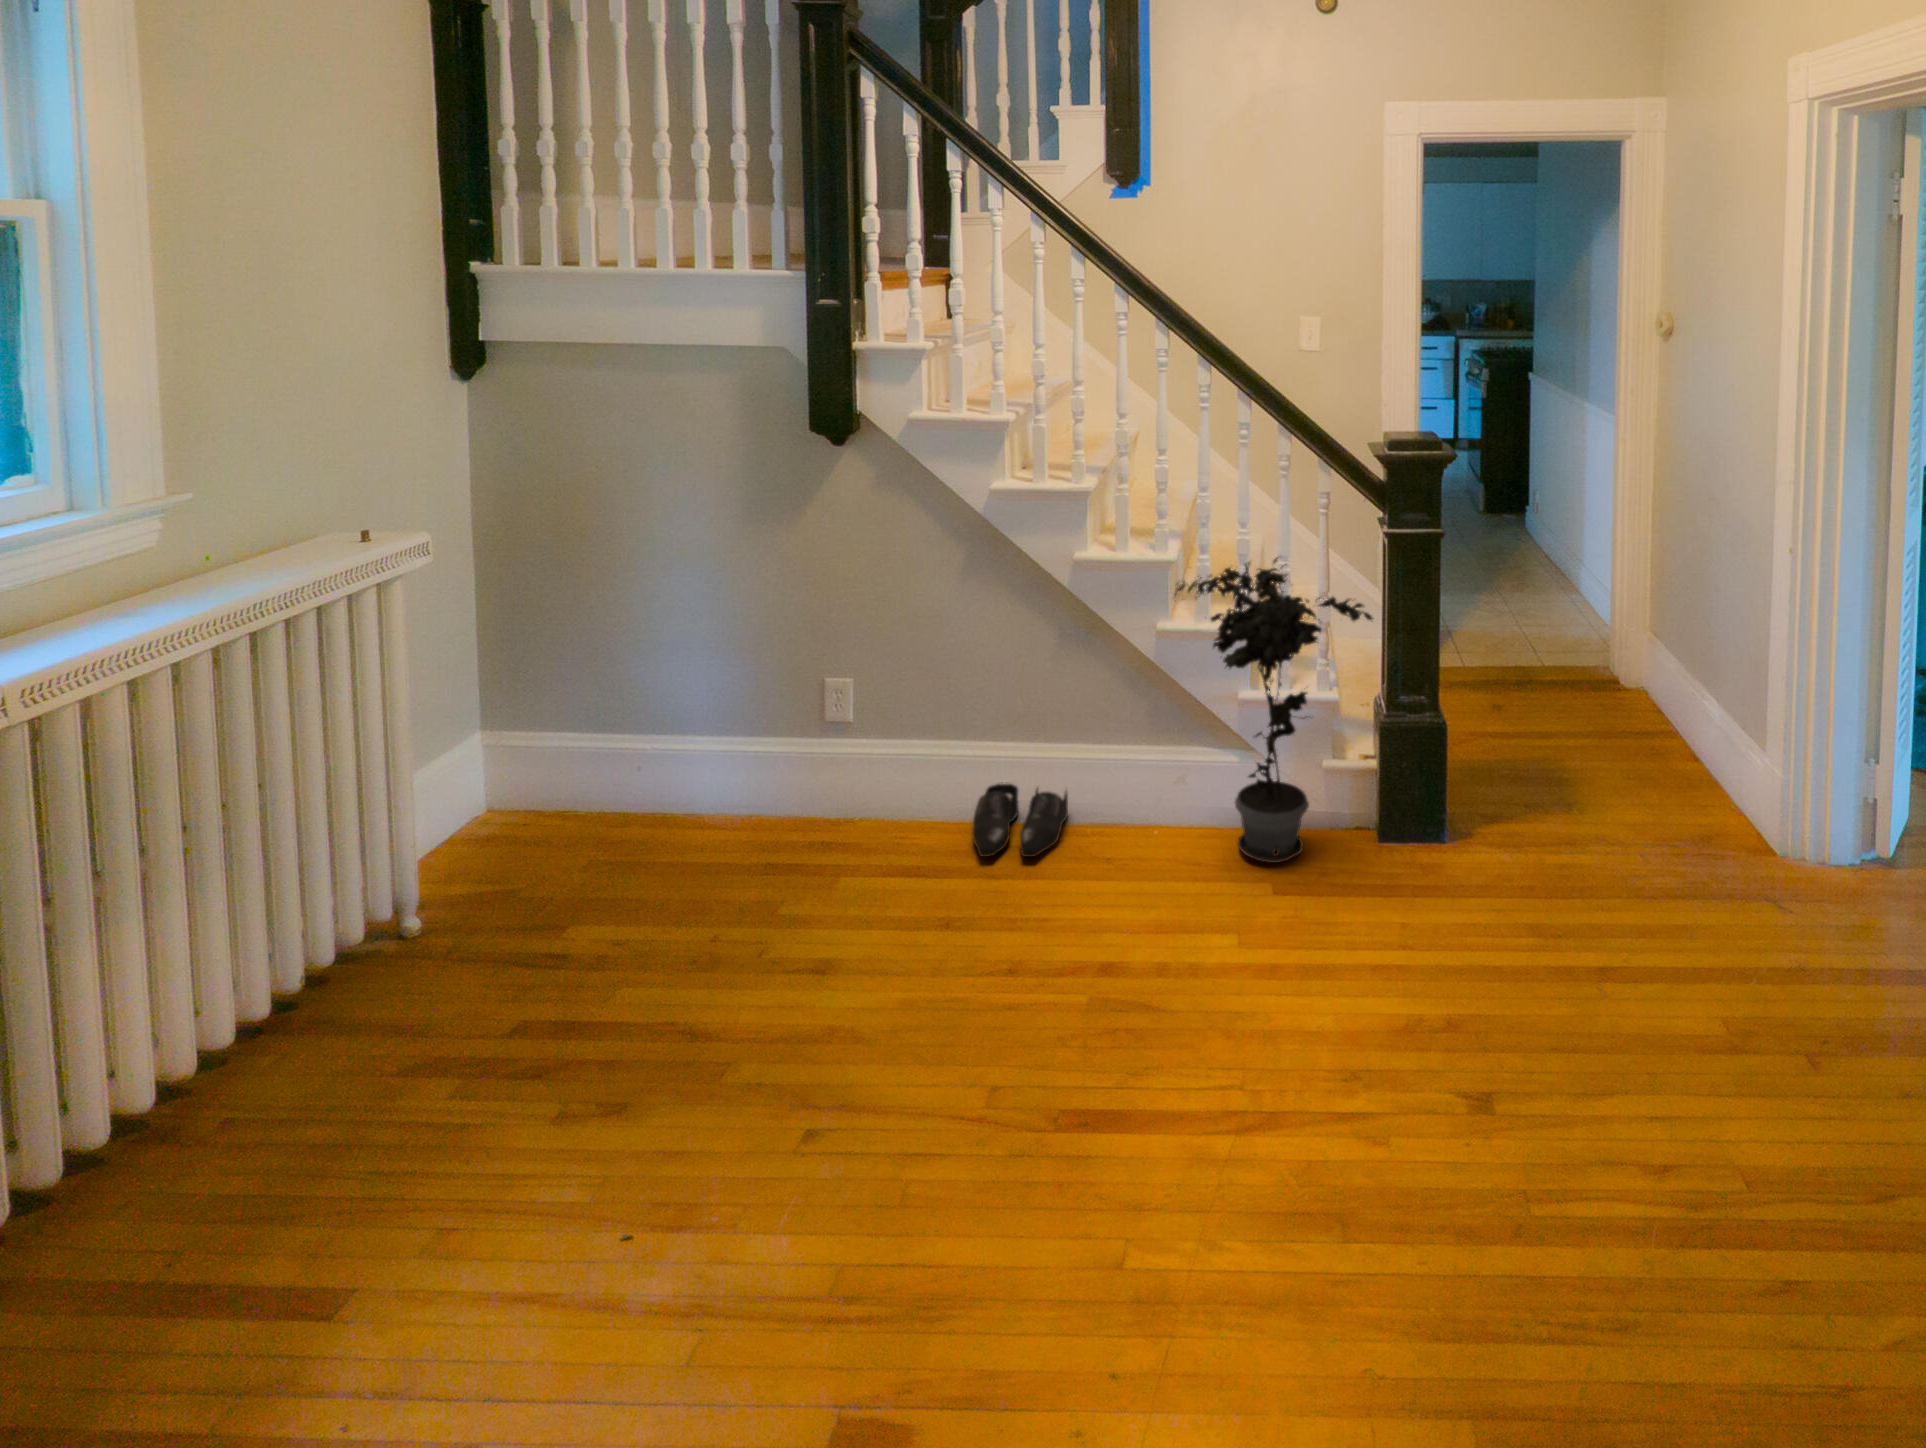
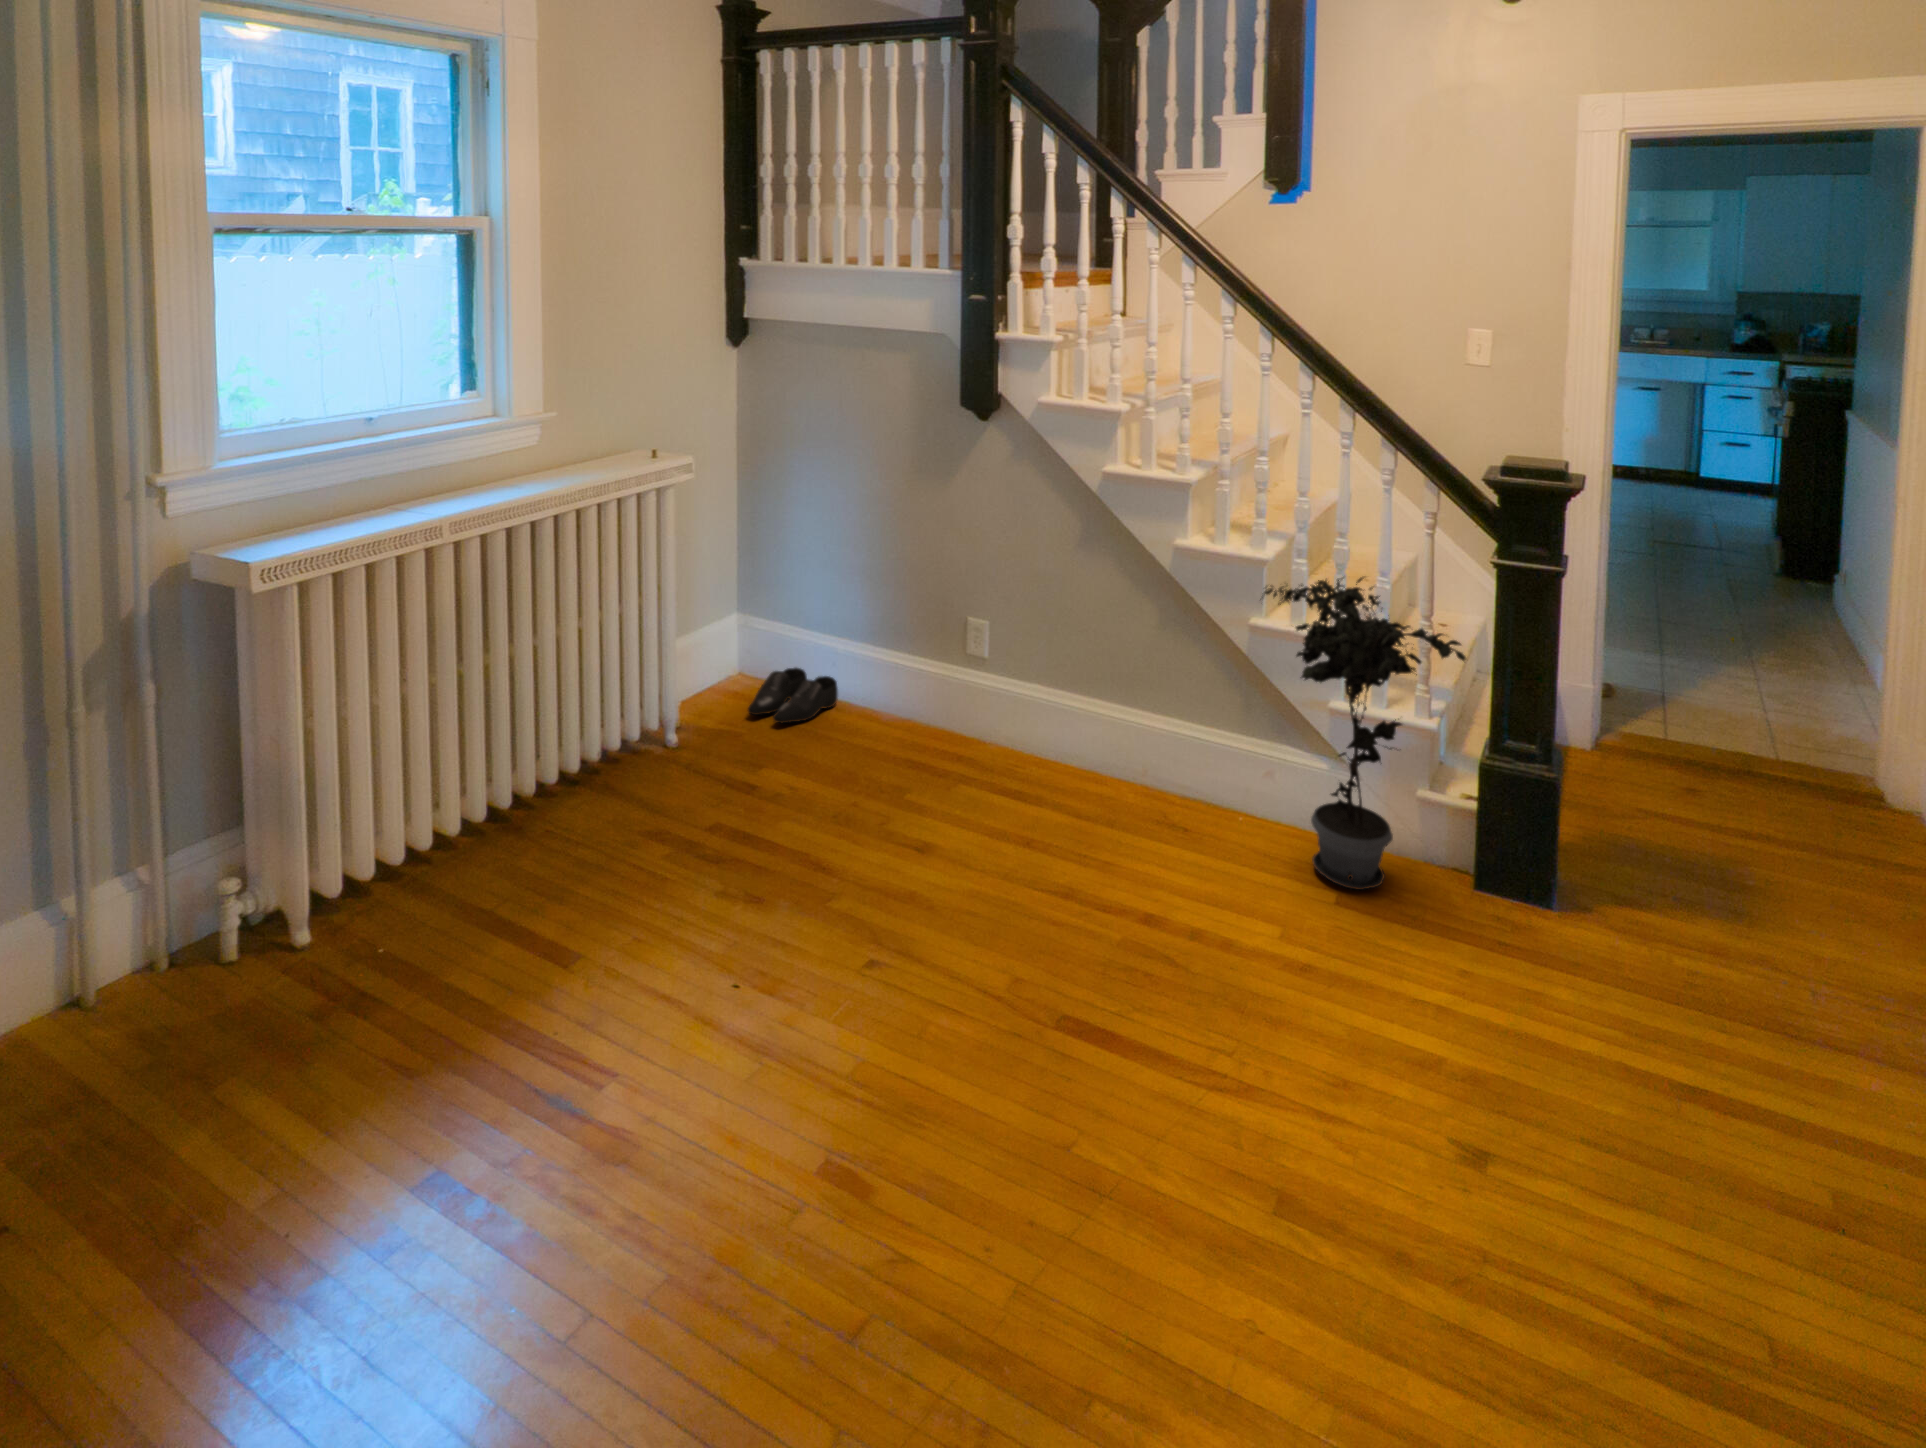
shoe: present [972,782,1068,857] -> present [748,668,838,723]

